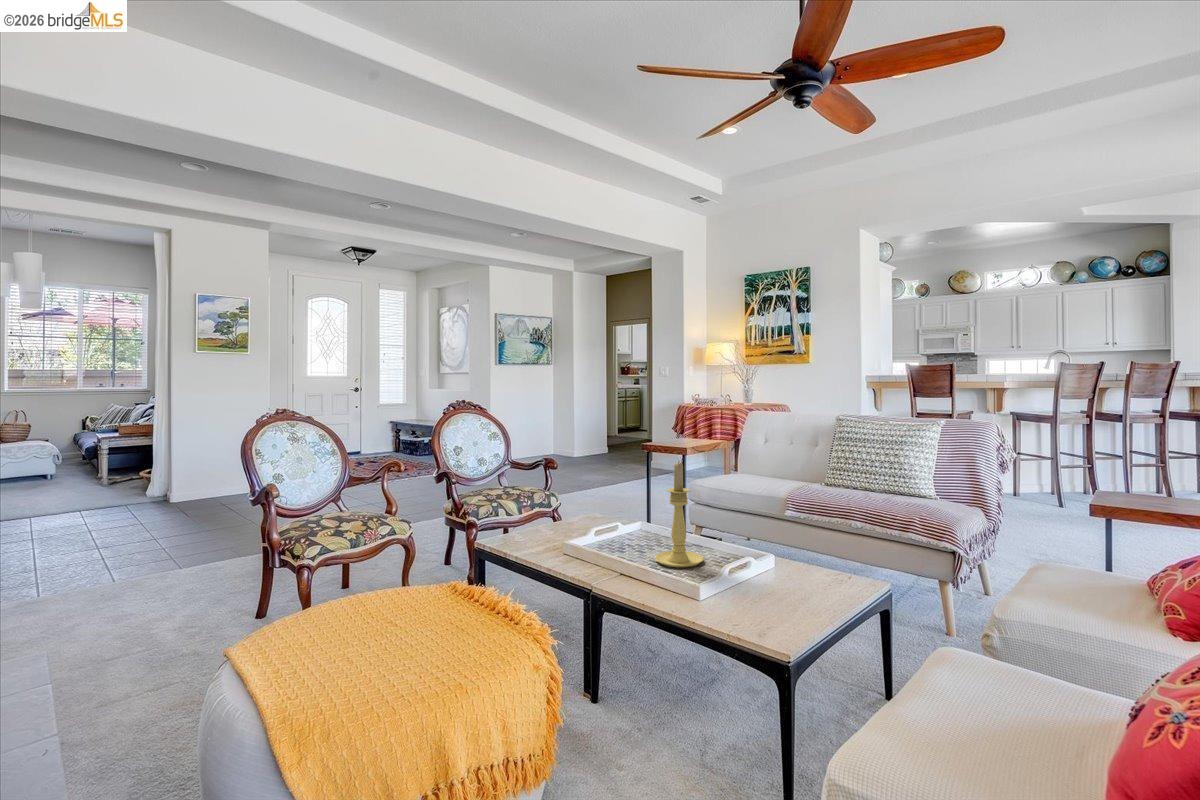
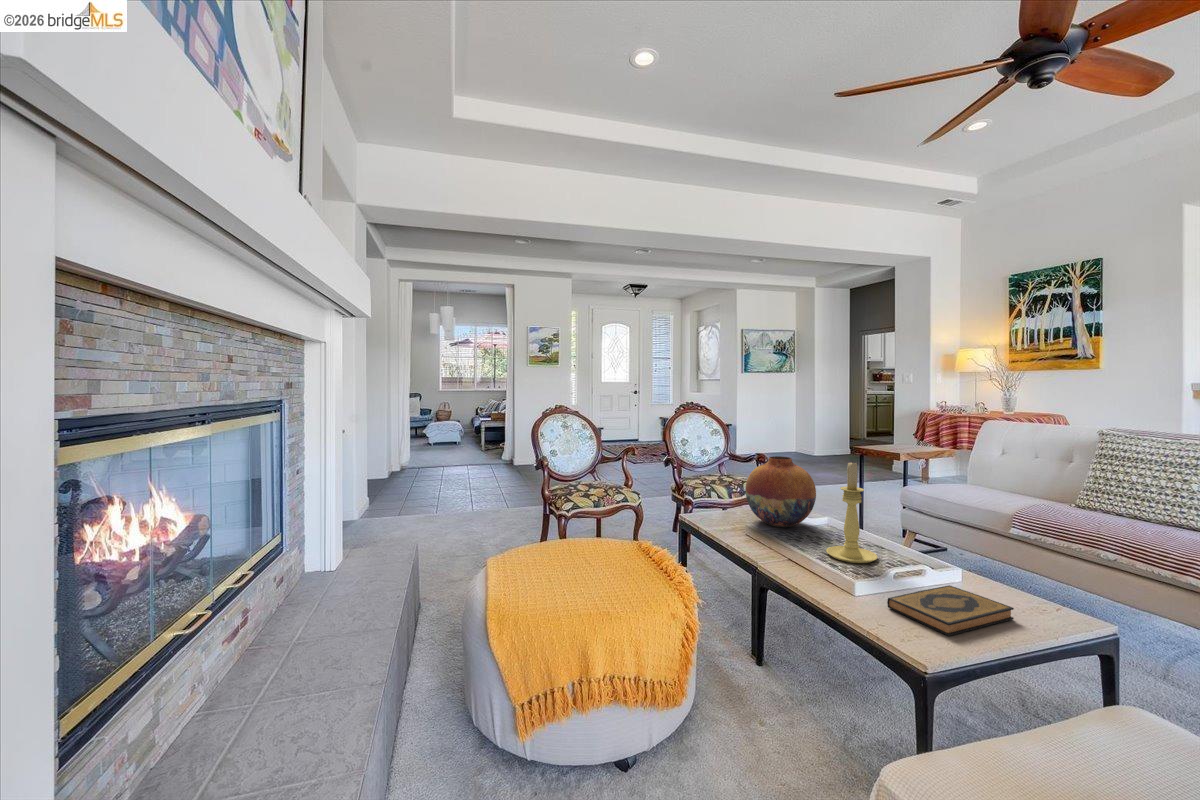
vase: none [557,461,631,540] -> present [745,456,816,527]
hardback book: none [735,575,832,623] -> present [887,585,1014,636]

